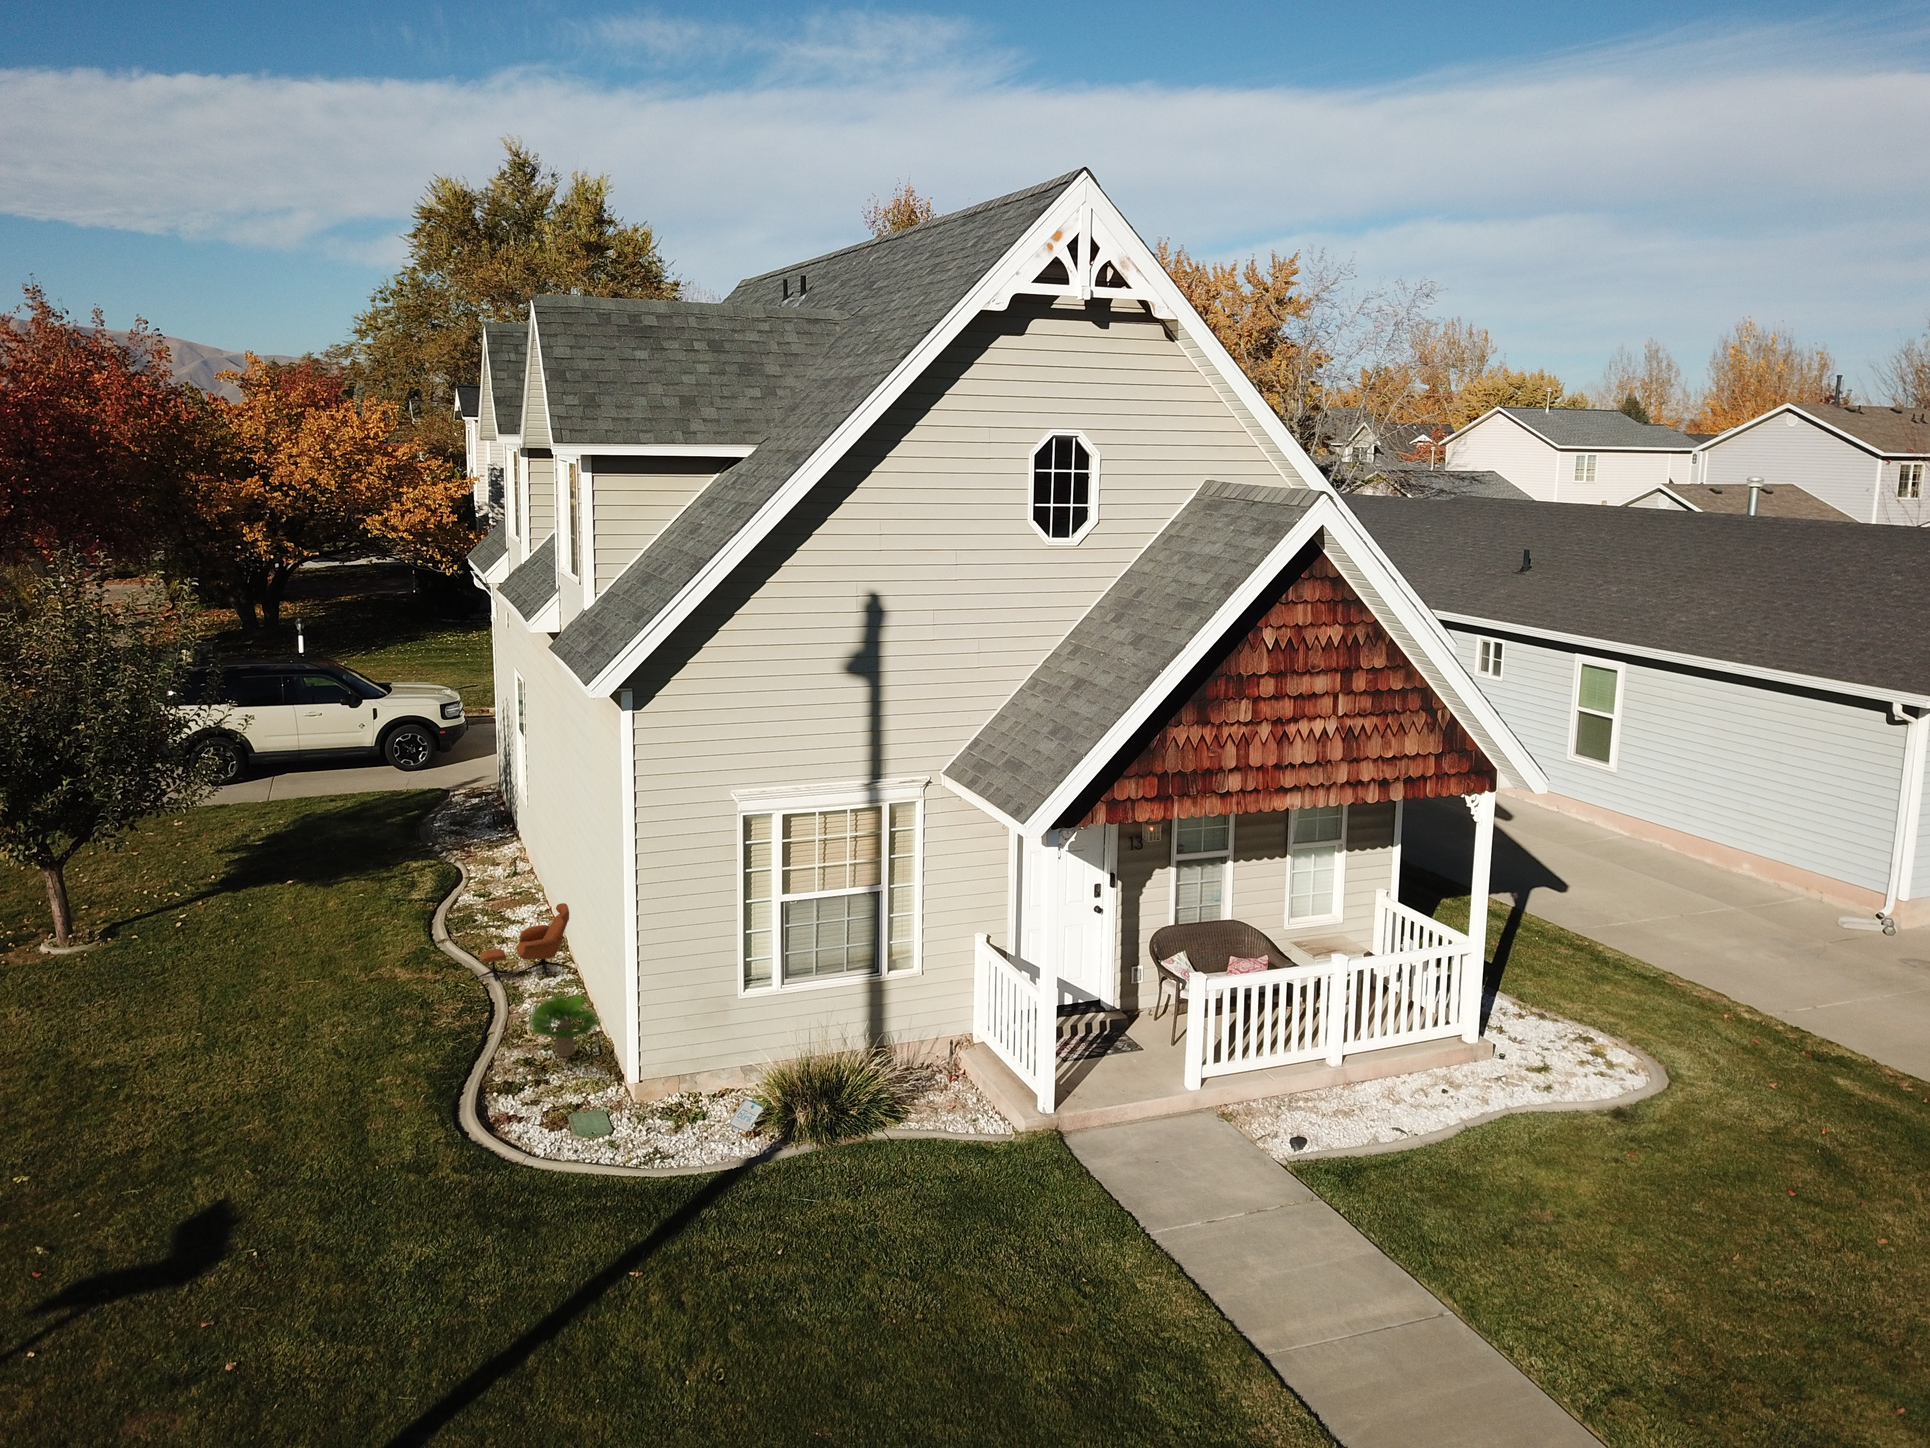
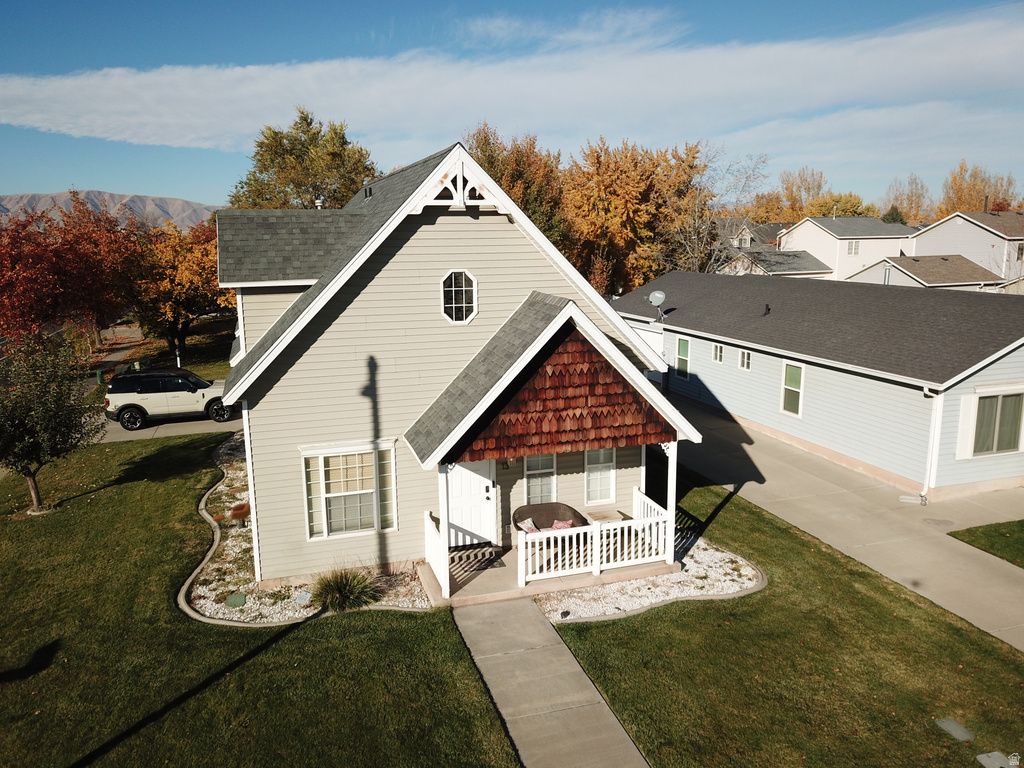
potted plant: present [530,994,600,1057] -> none [217,537,256,568]

